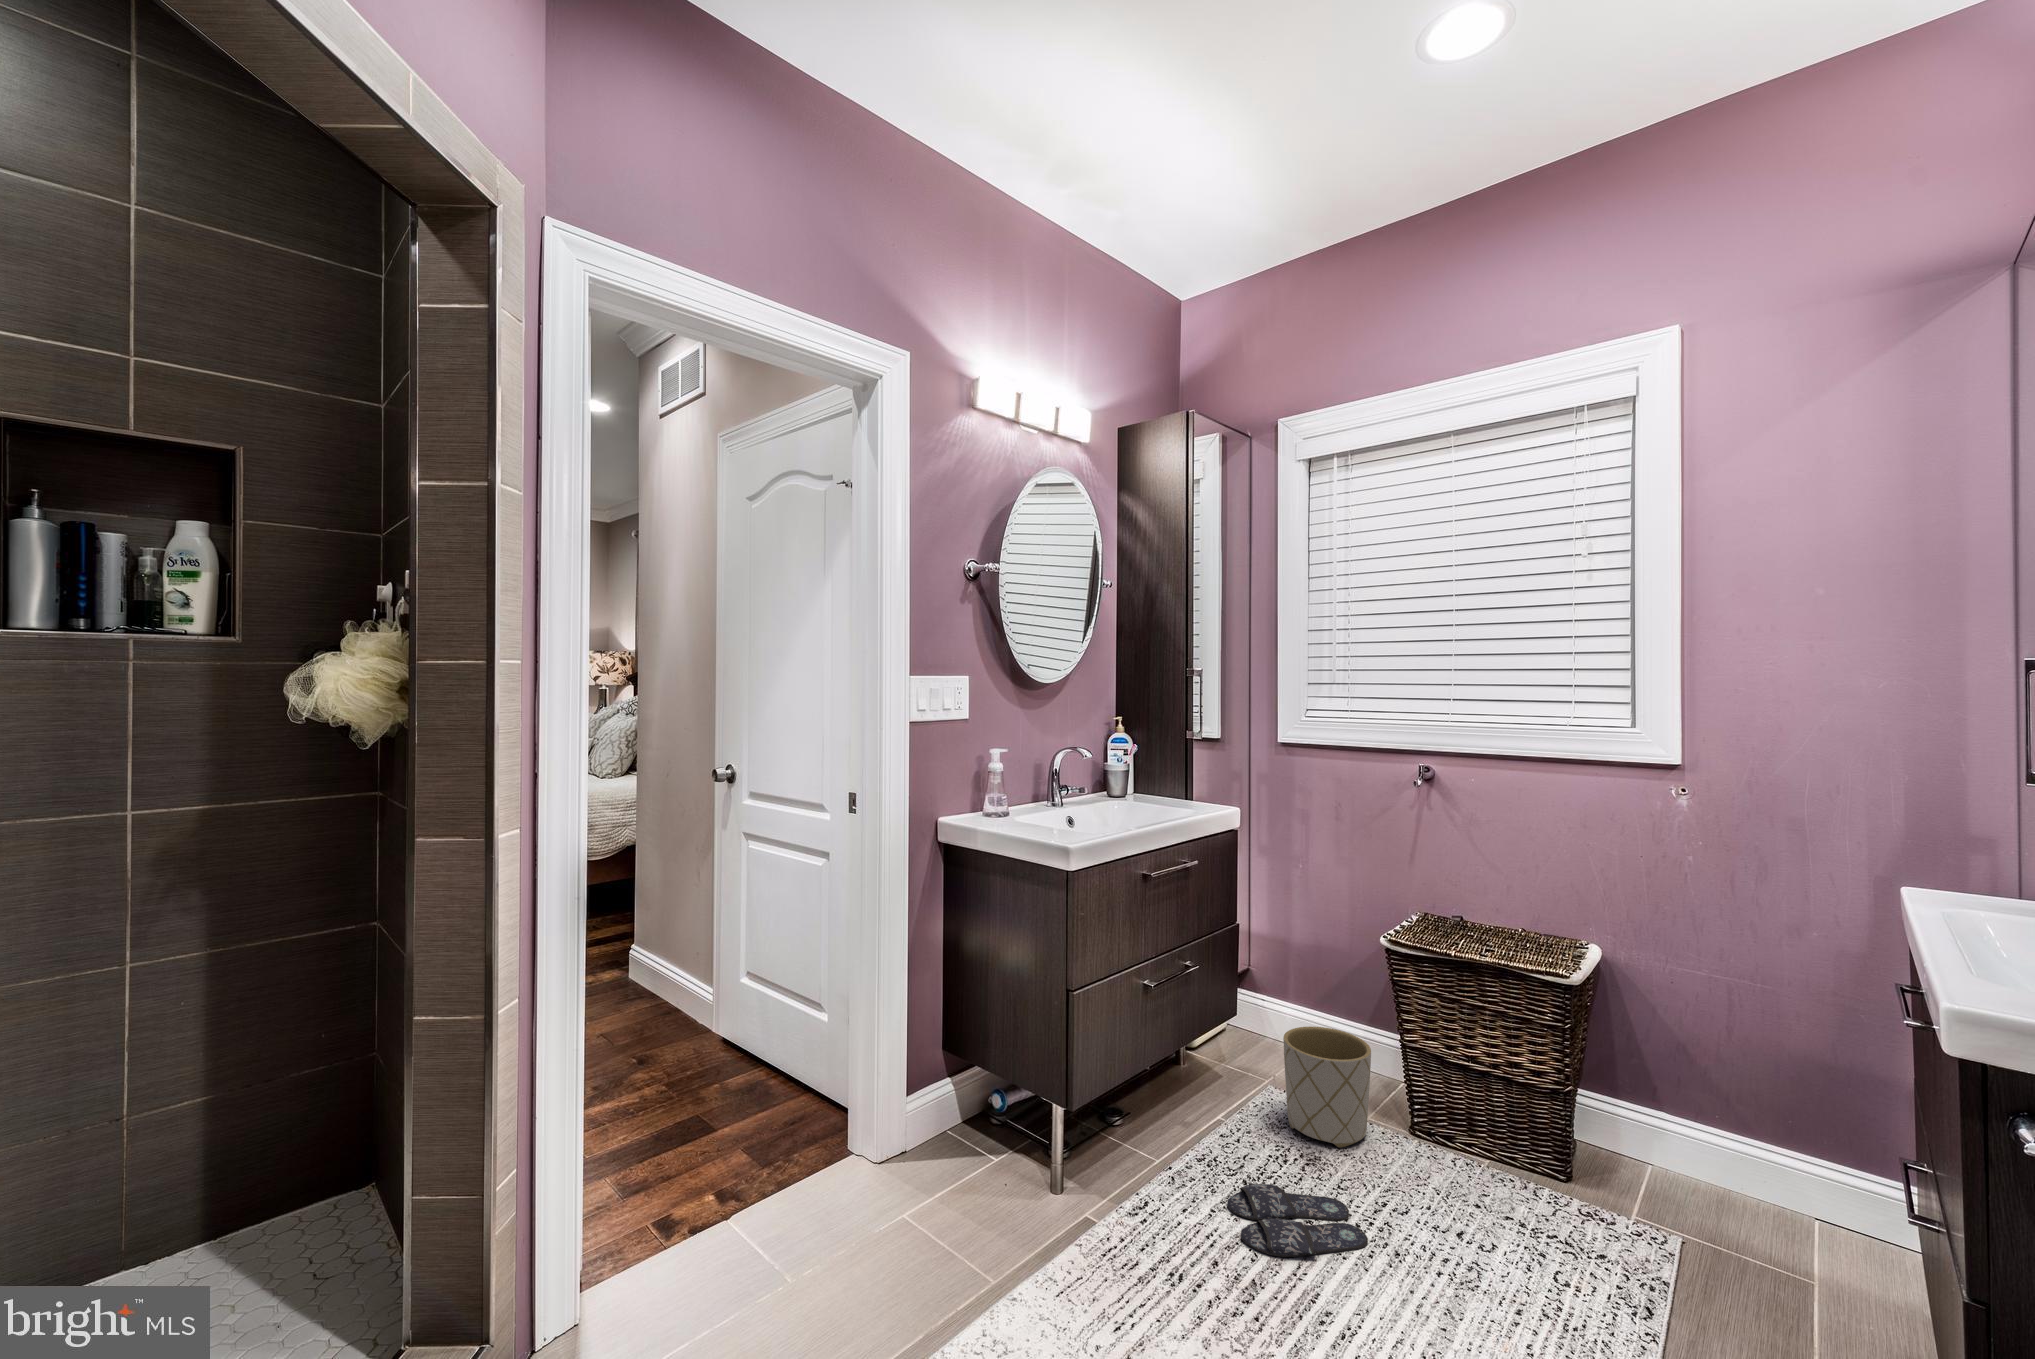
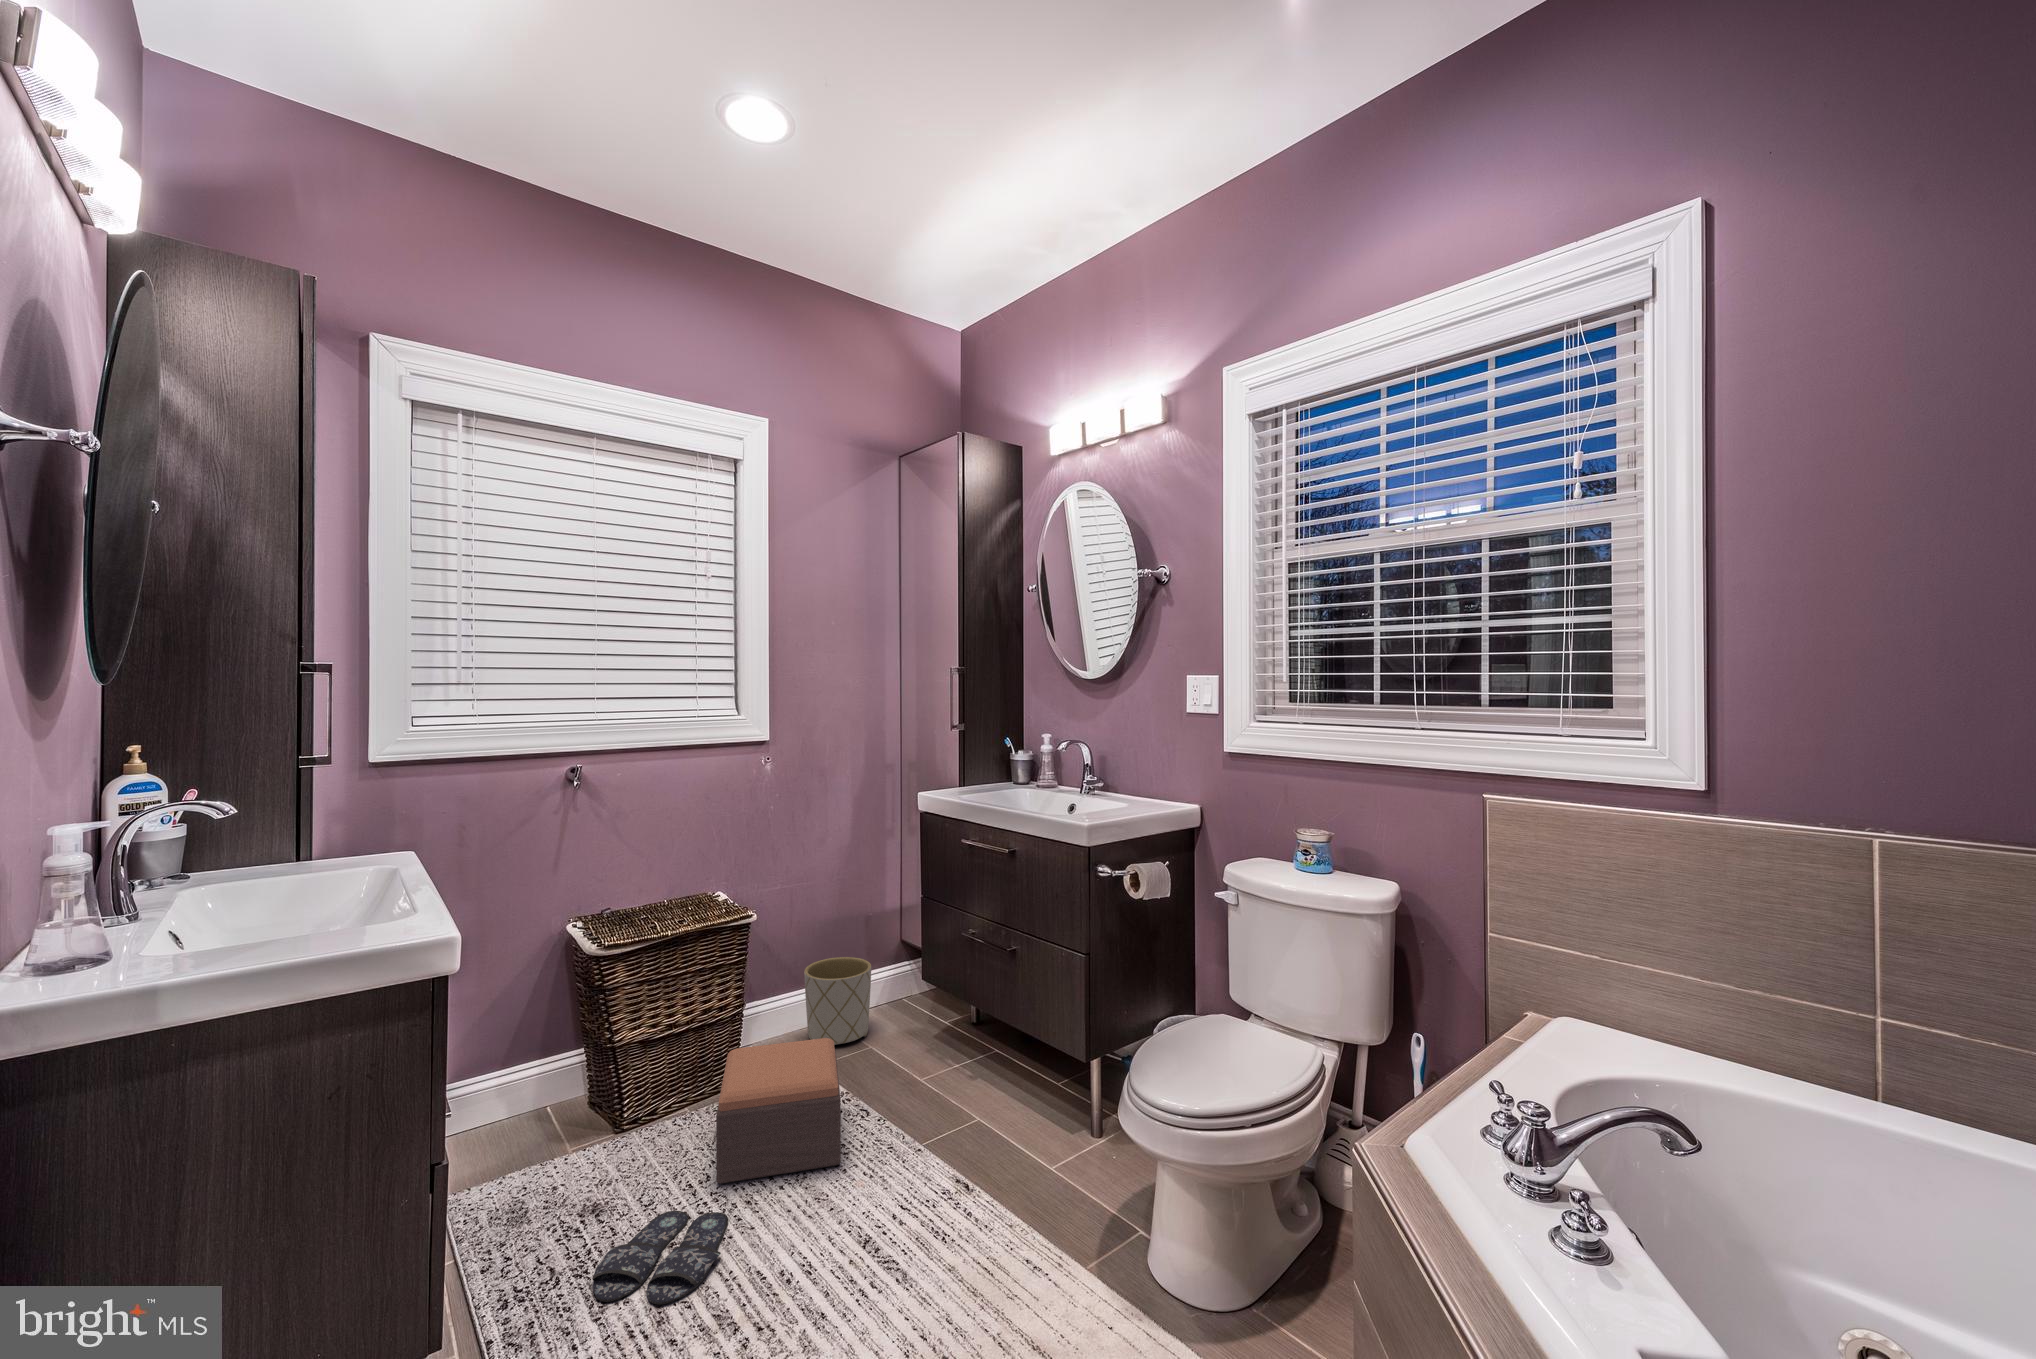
planter: present [1283,1027,1371,1148] -> present [804,957,871,1045]
footstool: none [1401,1111,1623,1312] -> present [716,1038,841,1184]

